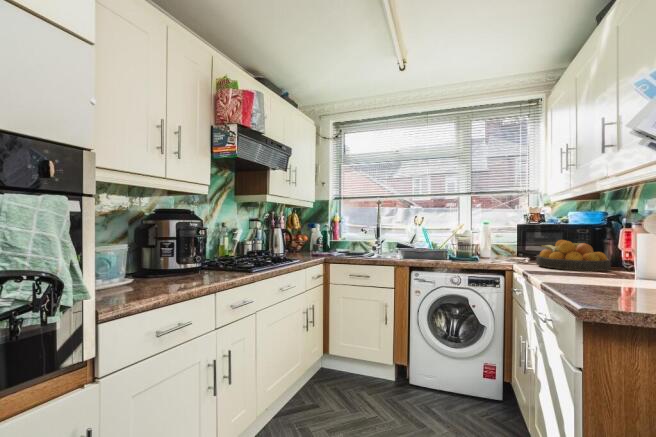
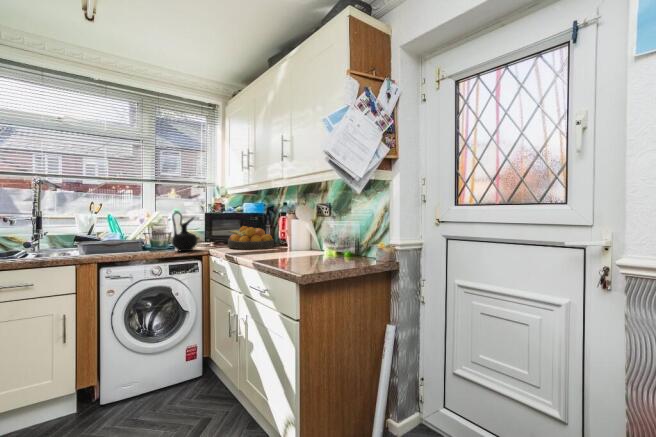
ceramic jug: none [471,222,498,264] -> present [172,212,197,251]

